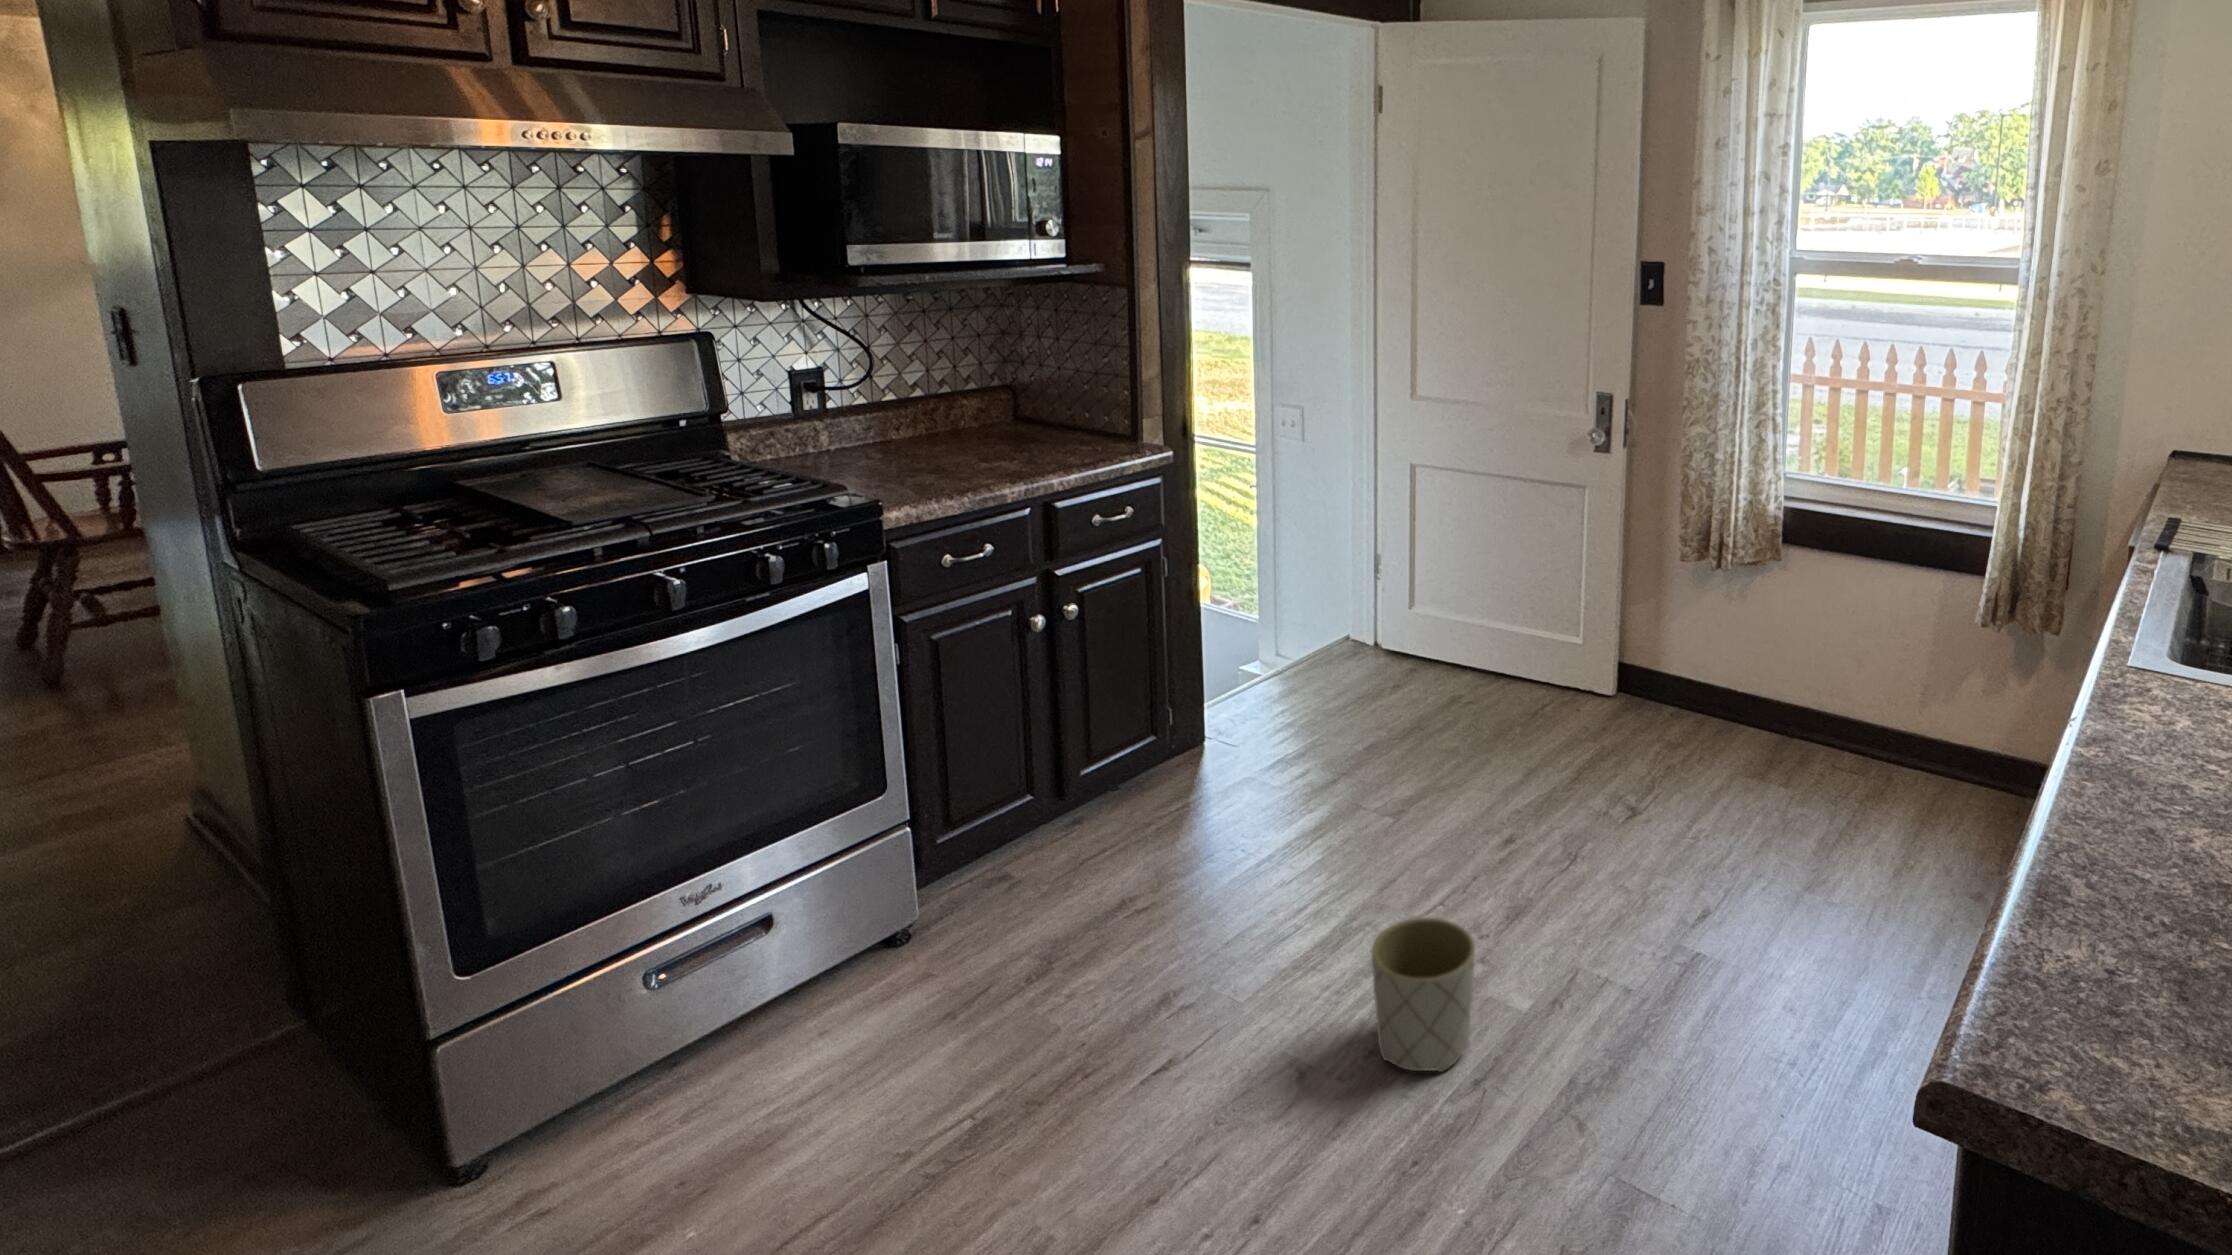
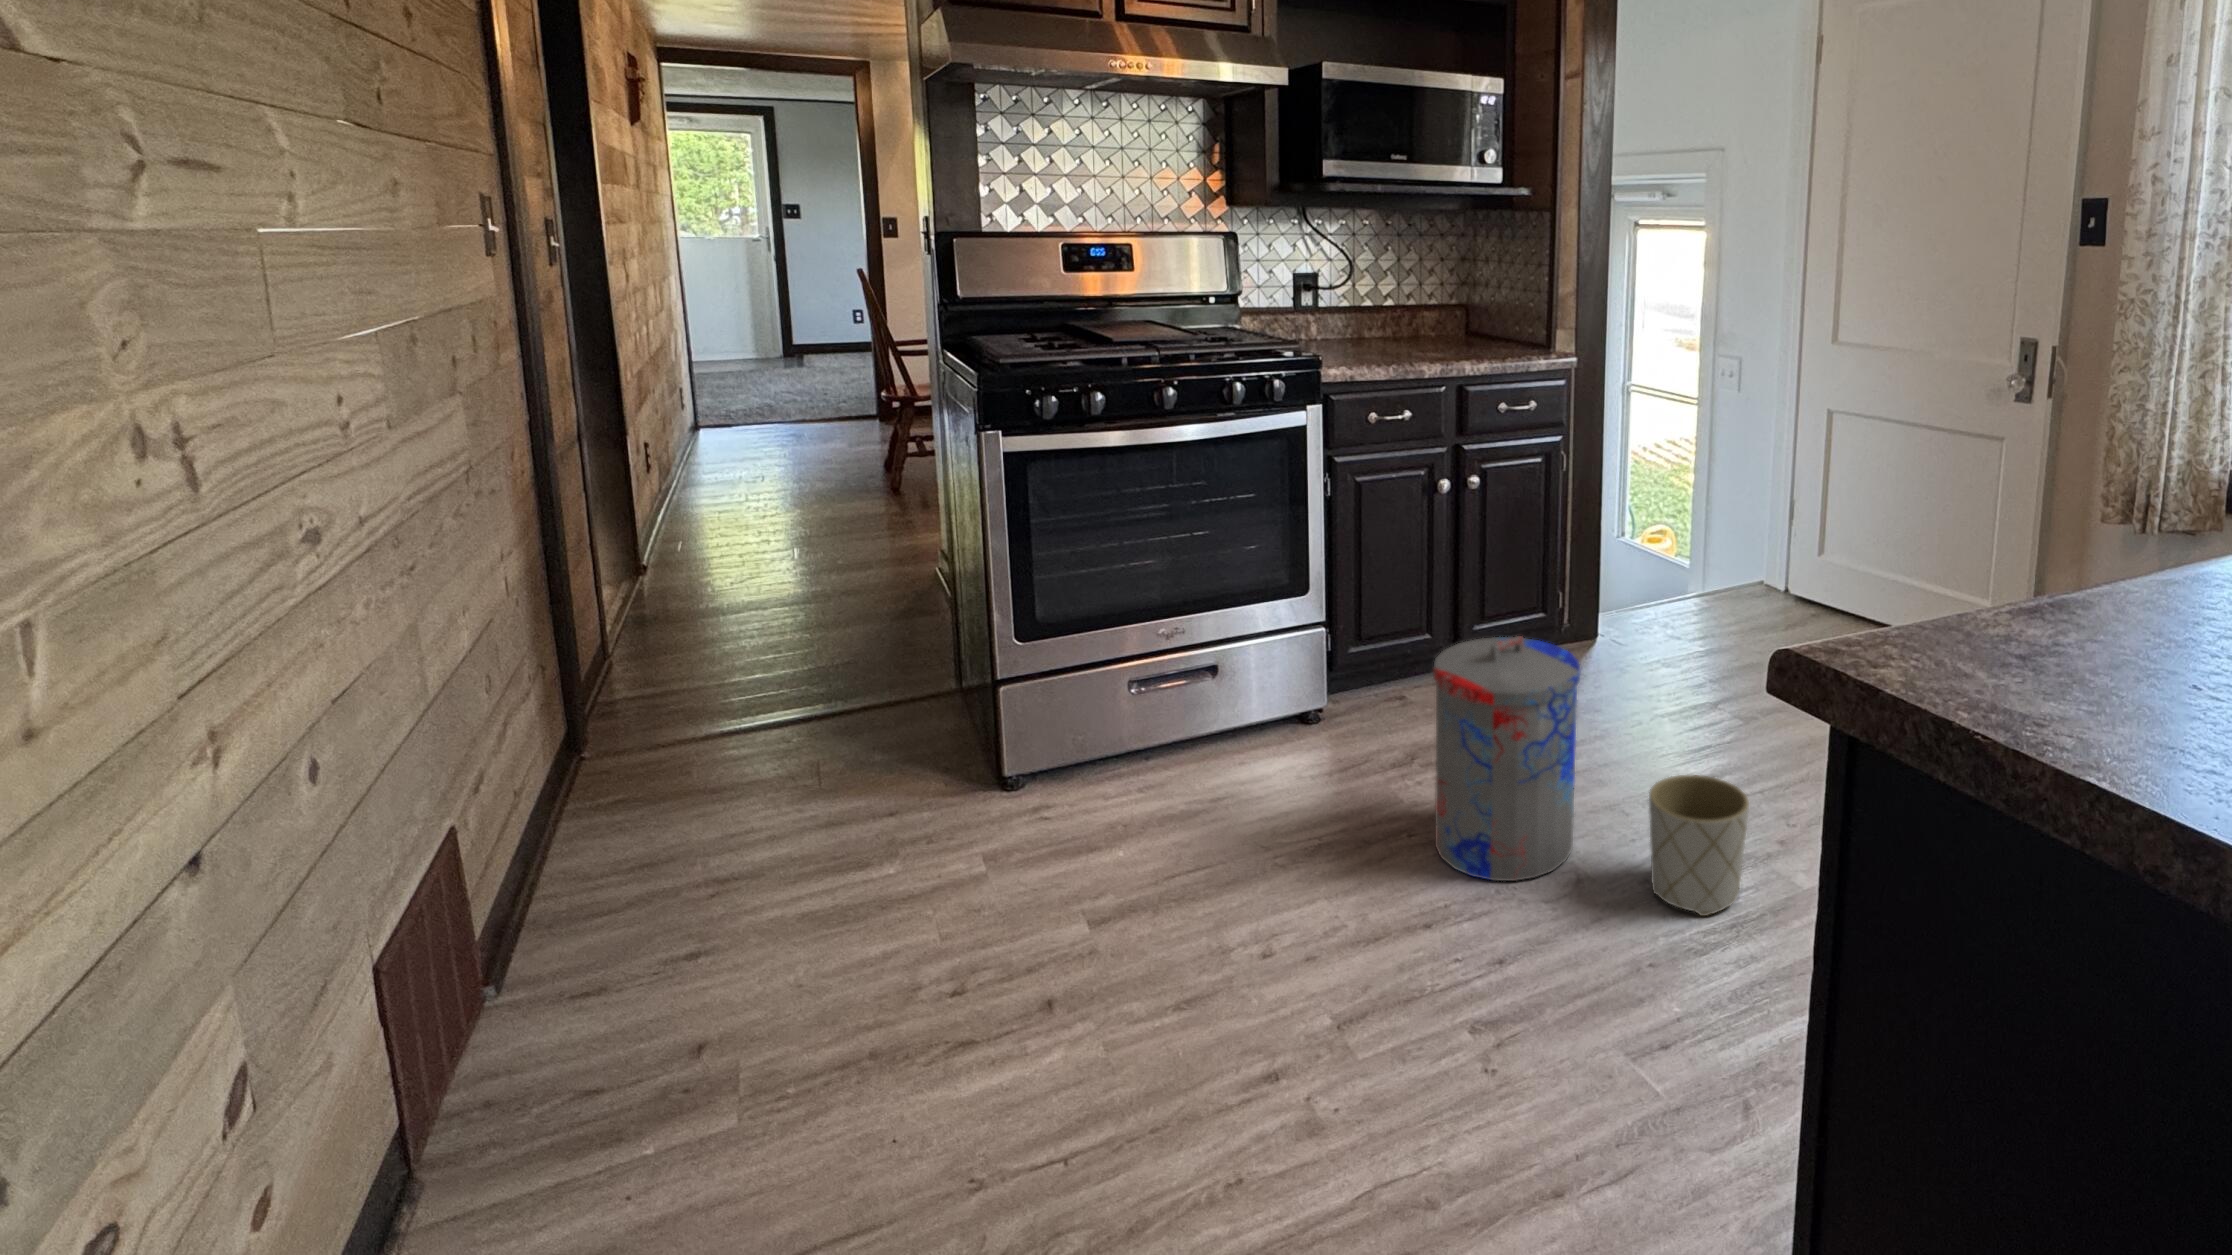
trash can: none [1107,808,1281,1105] -> present [1433,636,1580,881]

